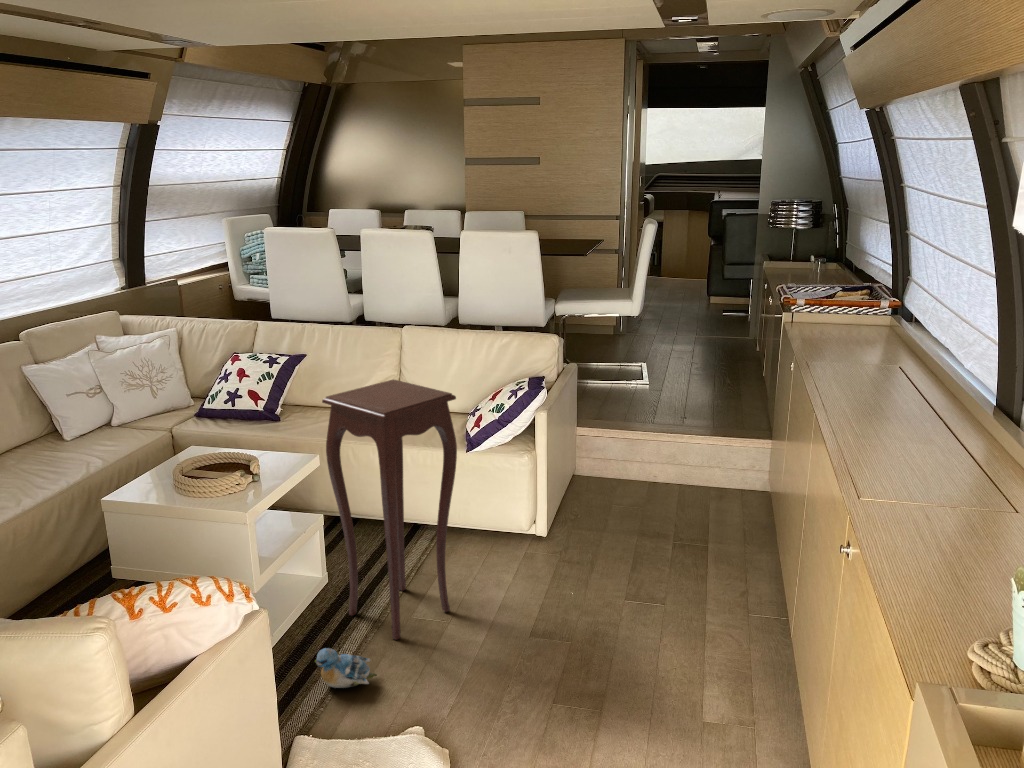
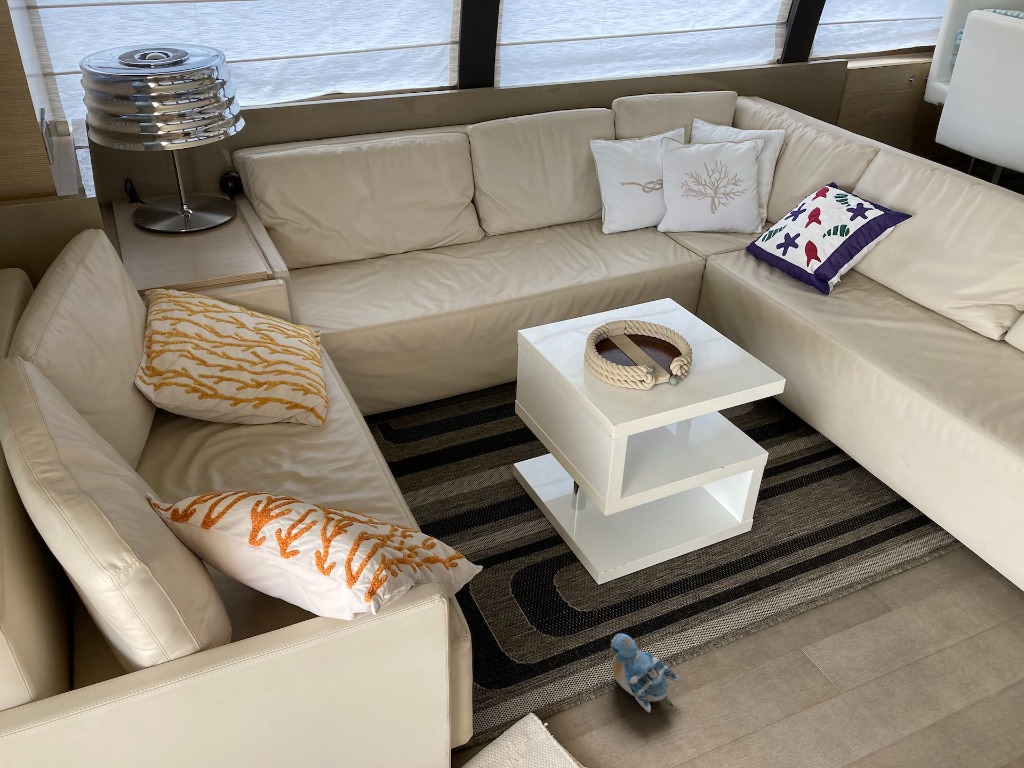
side table: present [322,380,457,640] -> none [730,317,979,677]

